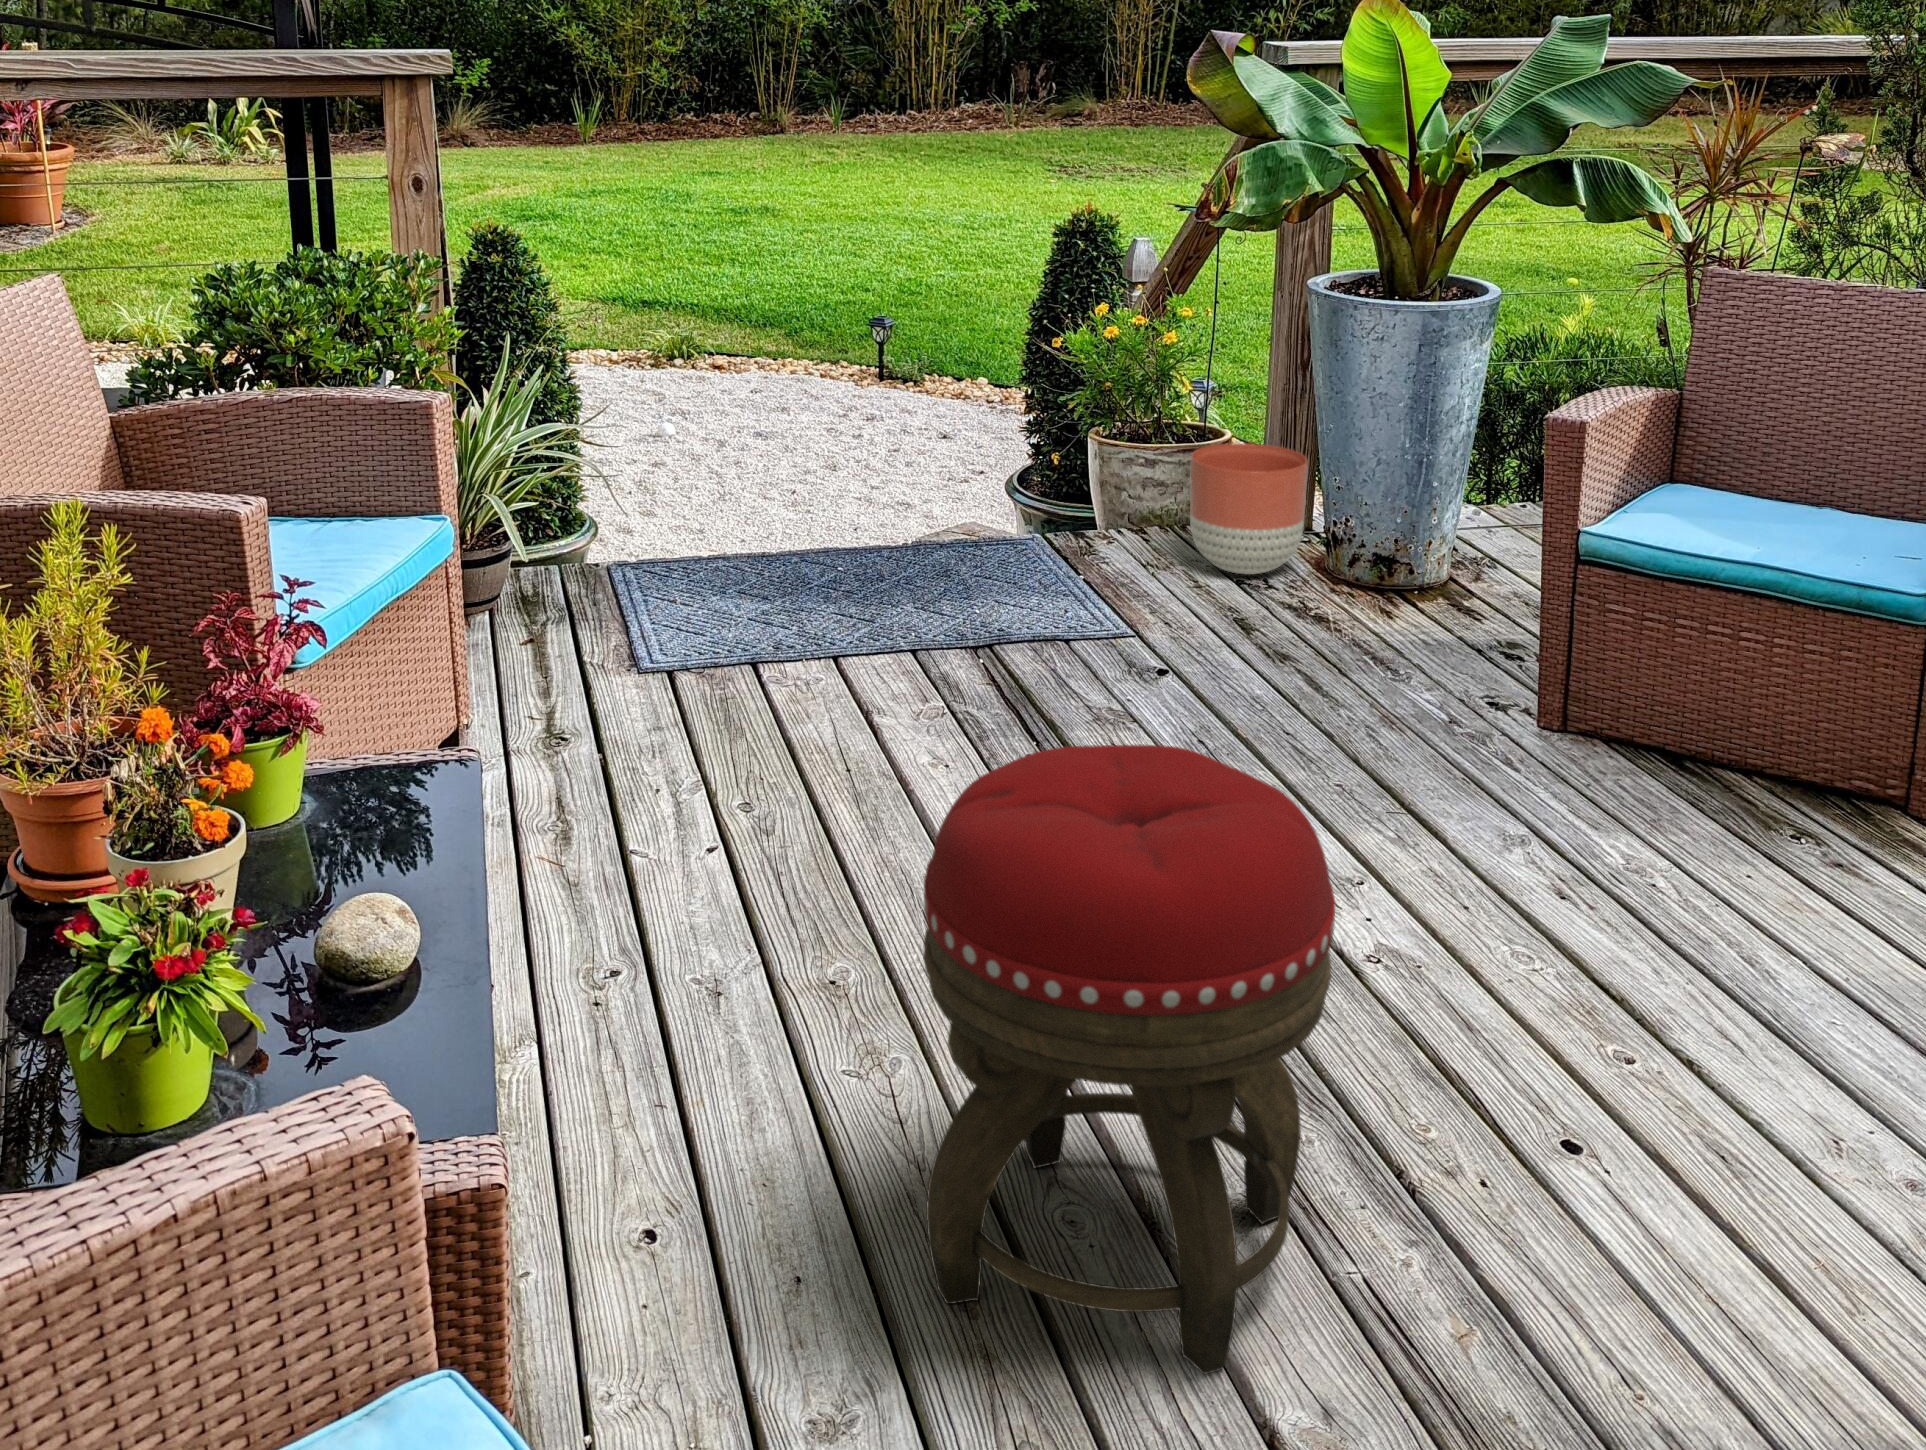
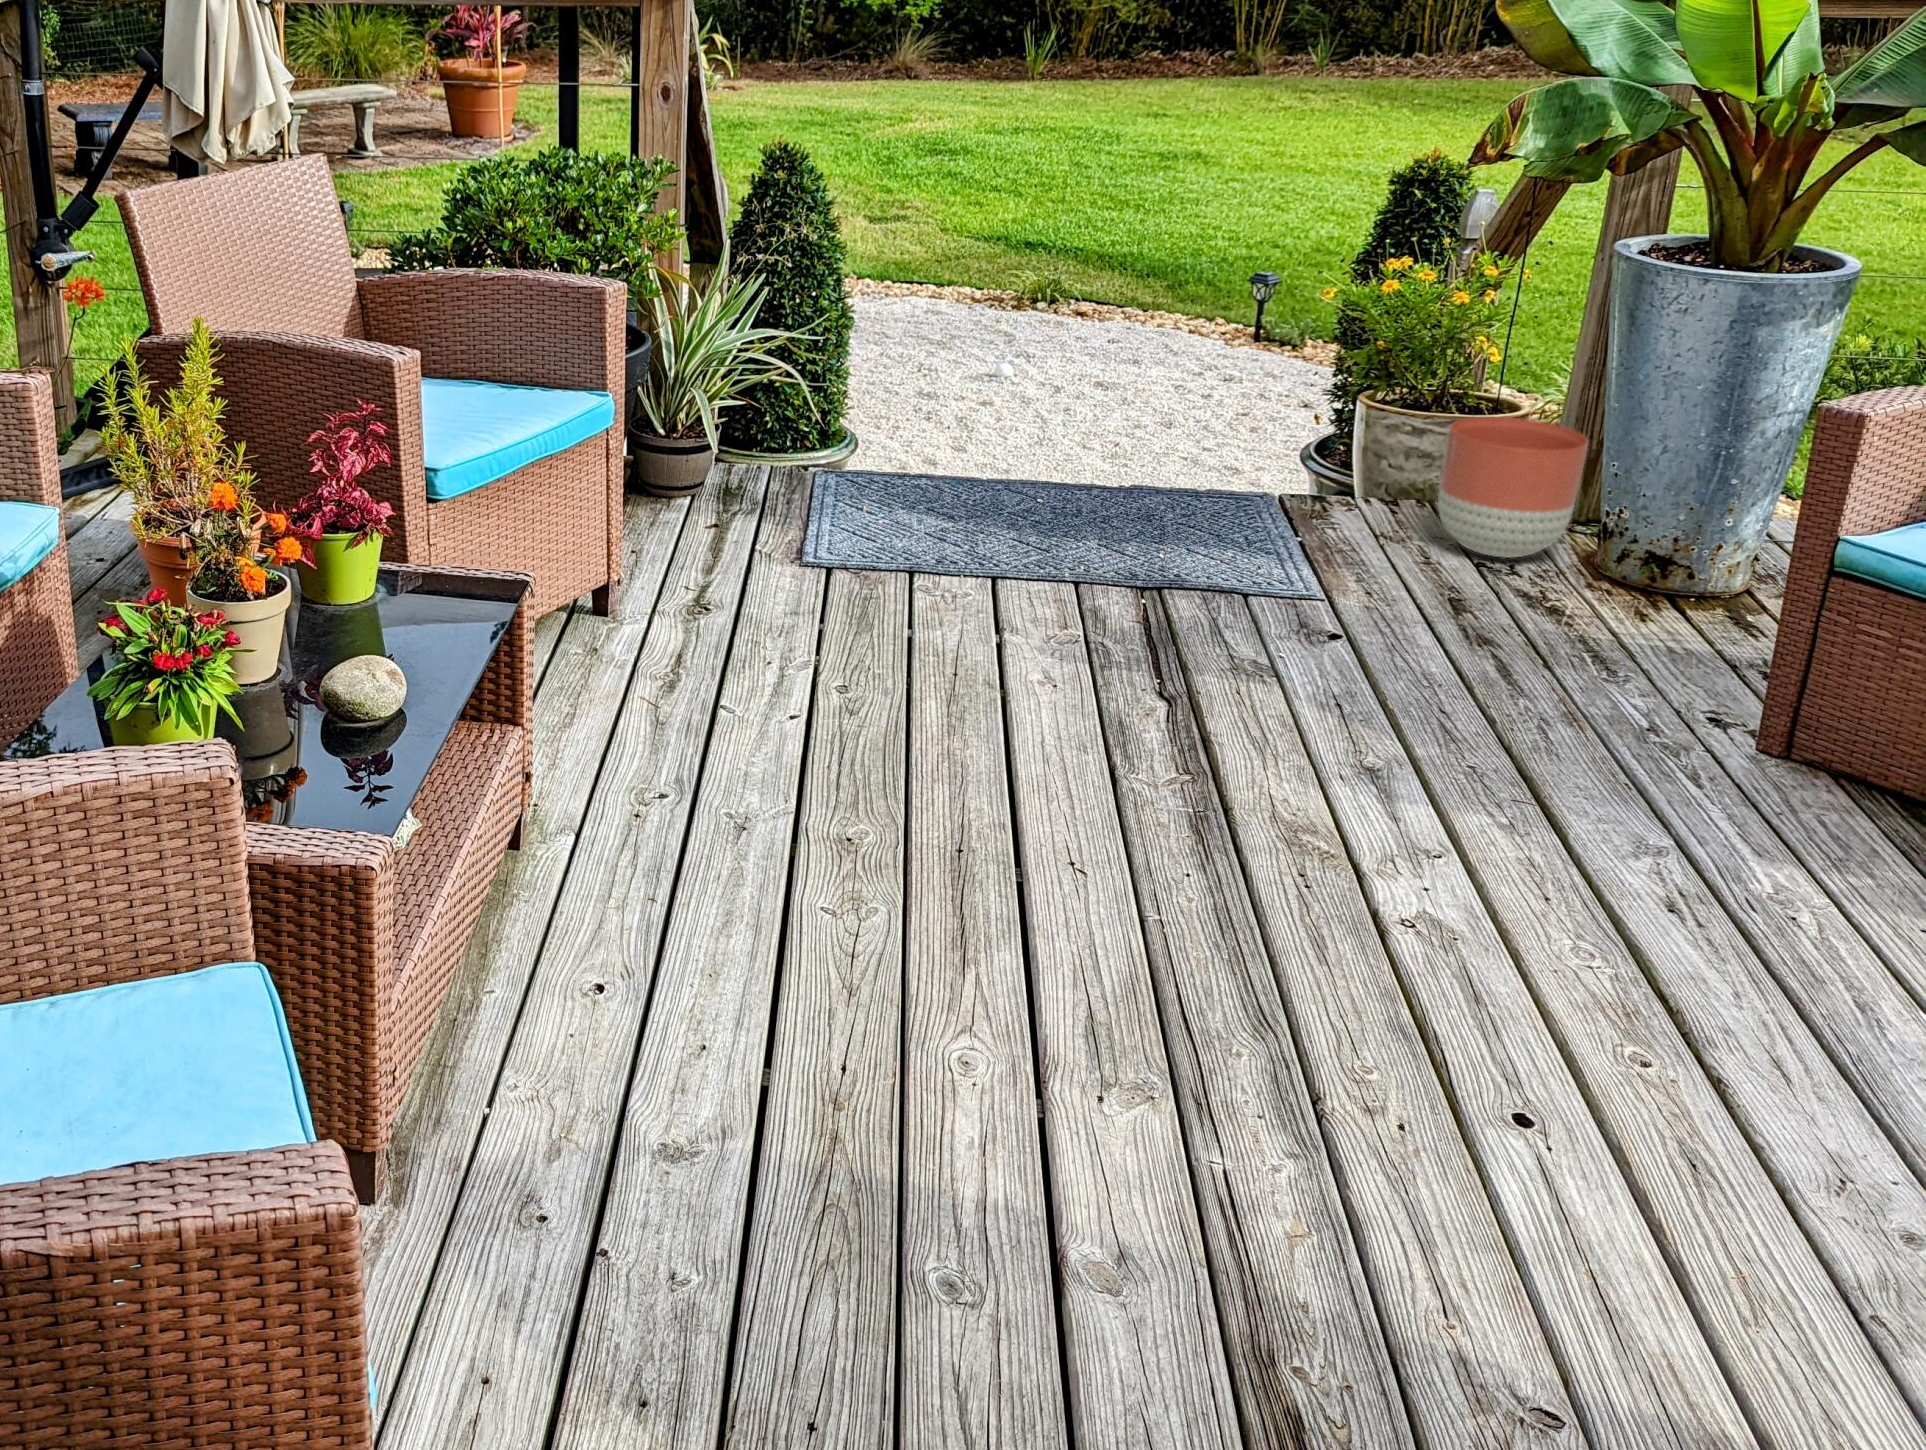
footstool: present [923,745,1336,1374] -> none [807,643,1224,1205]

